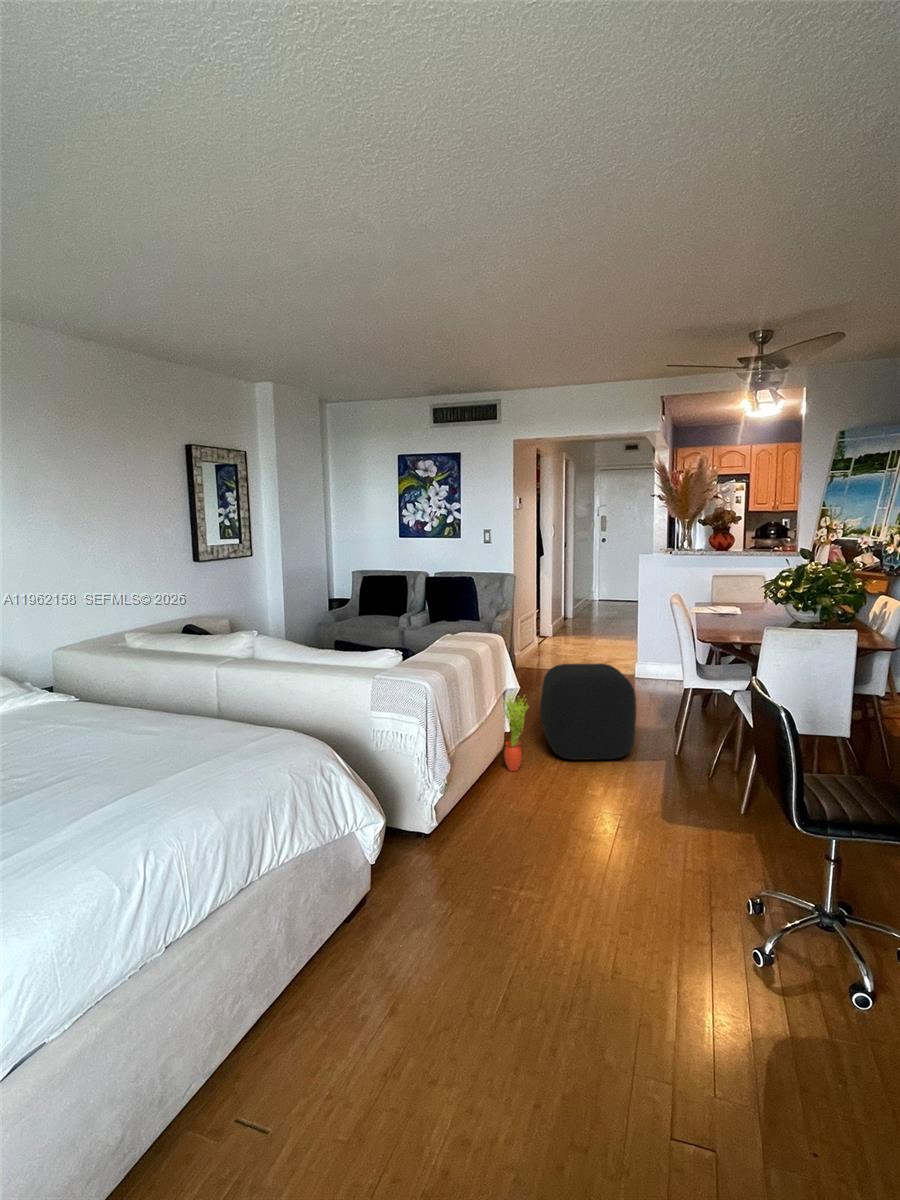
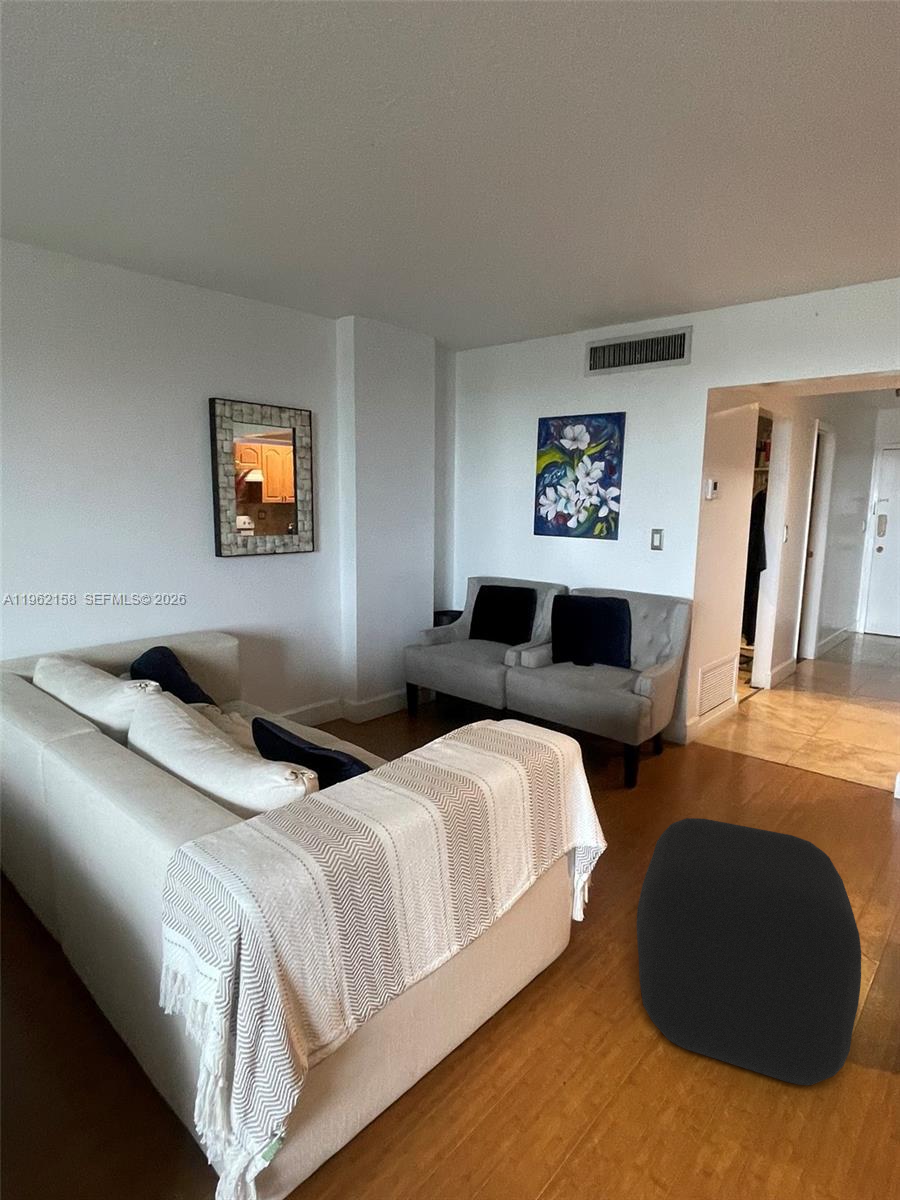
potted plant: present [503,694,528,771] -> none [526,882,588,1045]

